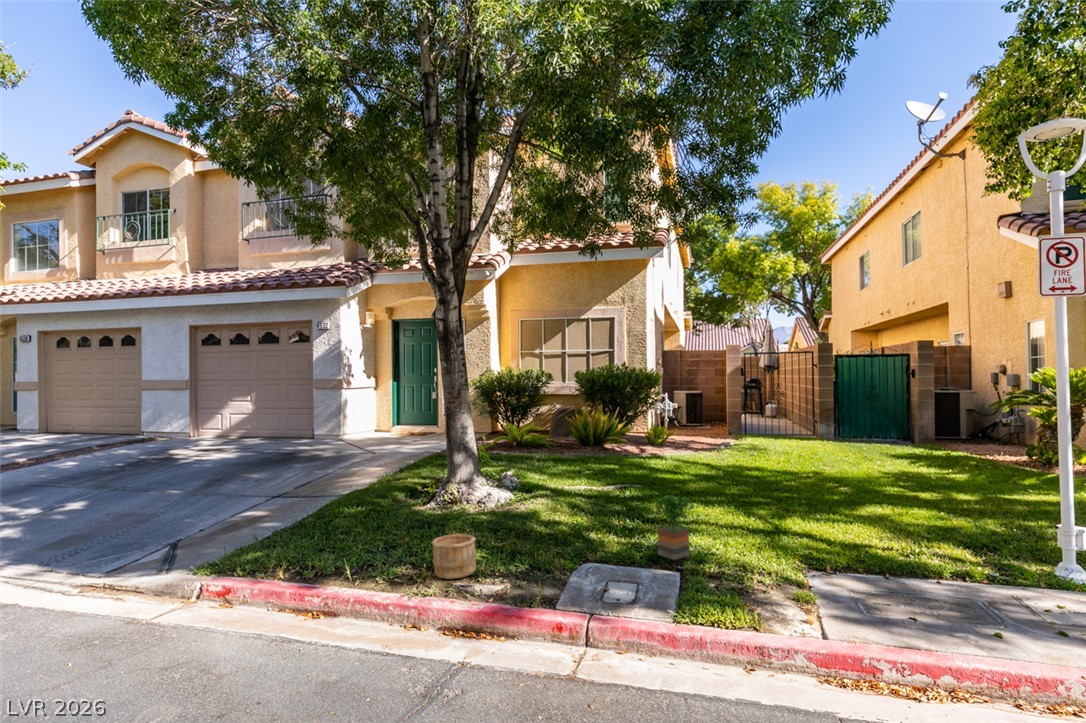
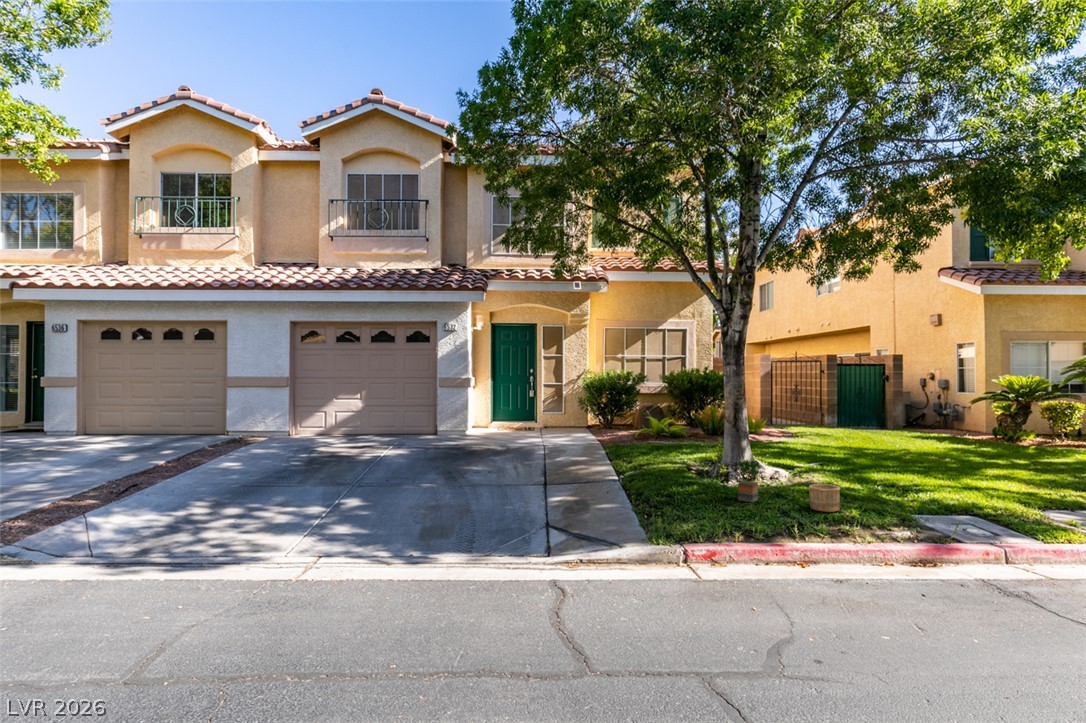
potted tree: present [656,495,695,560] -> present [738,460,762,502]

